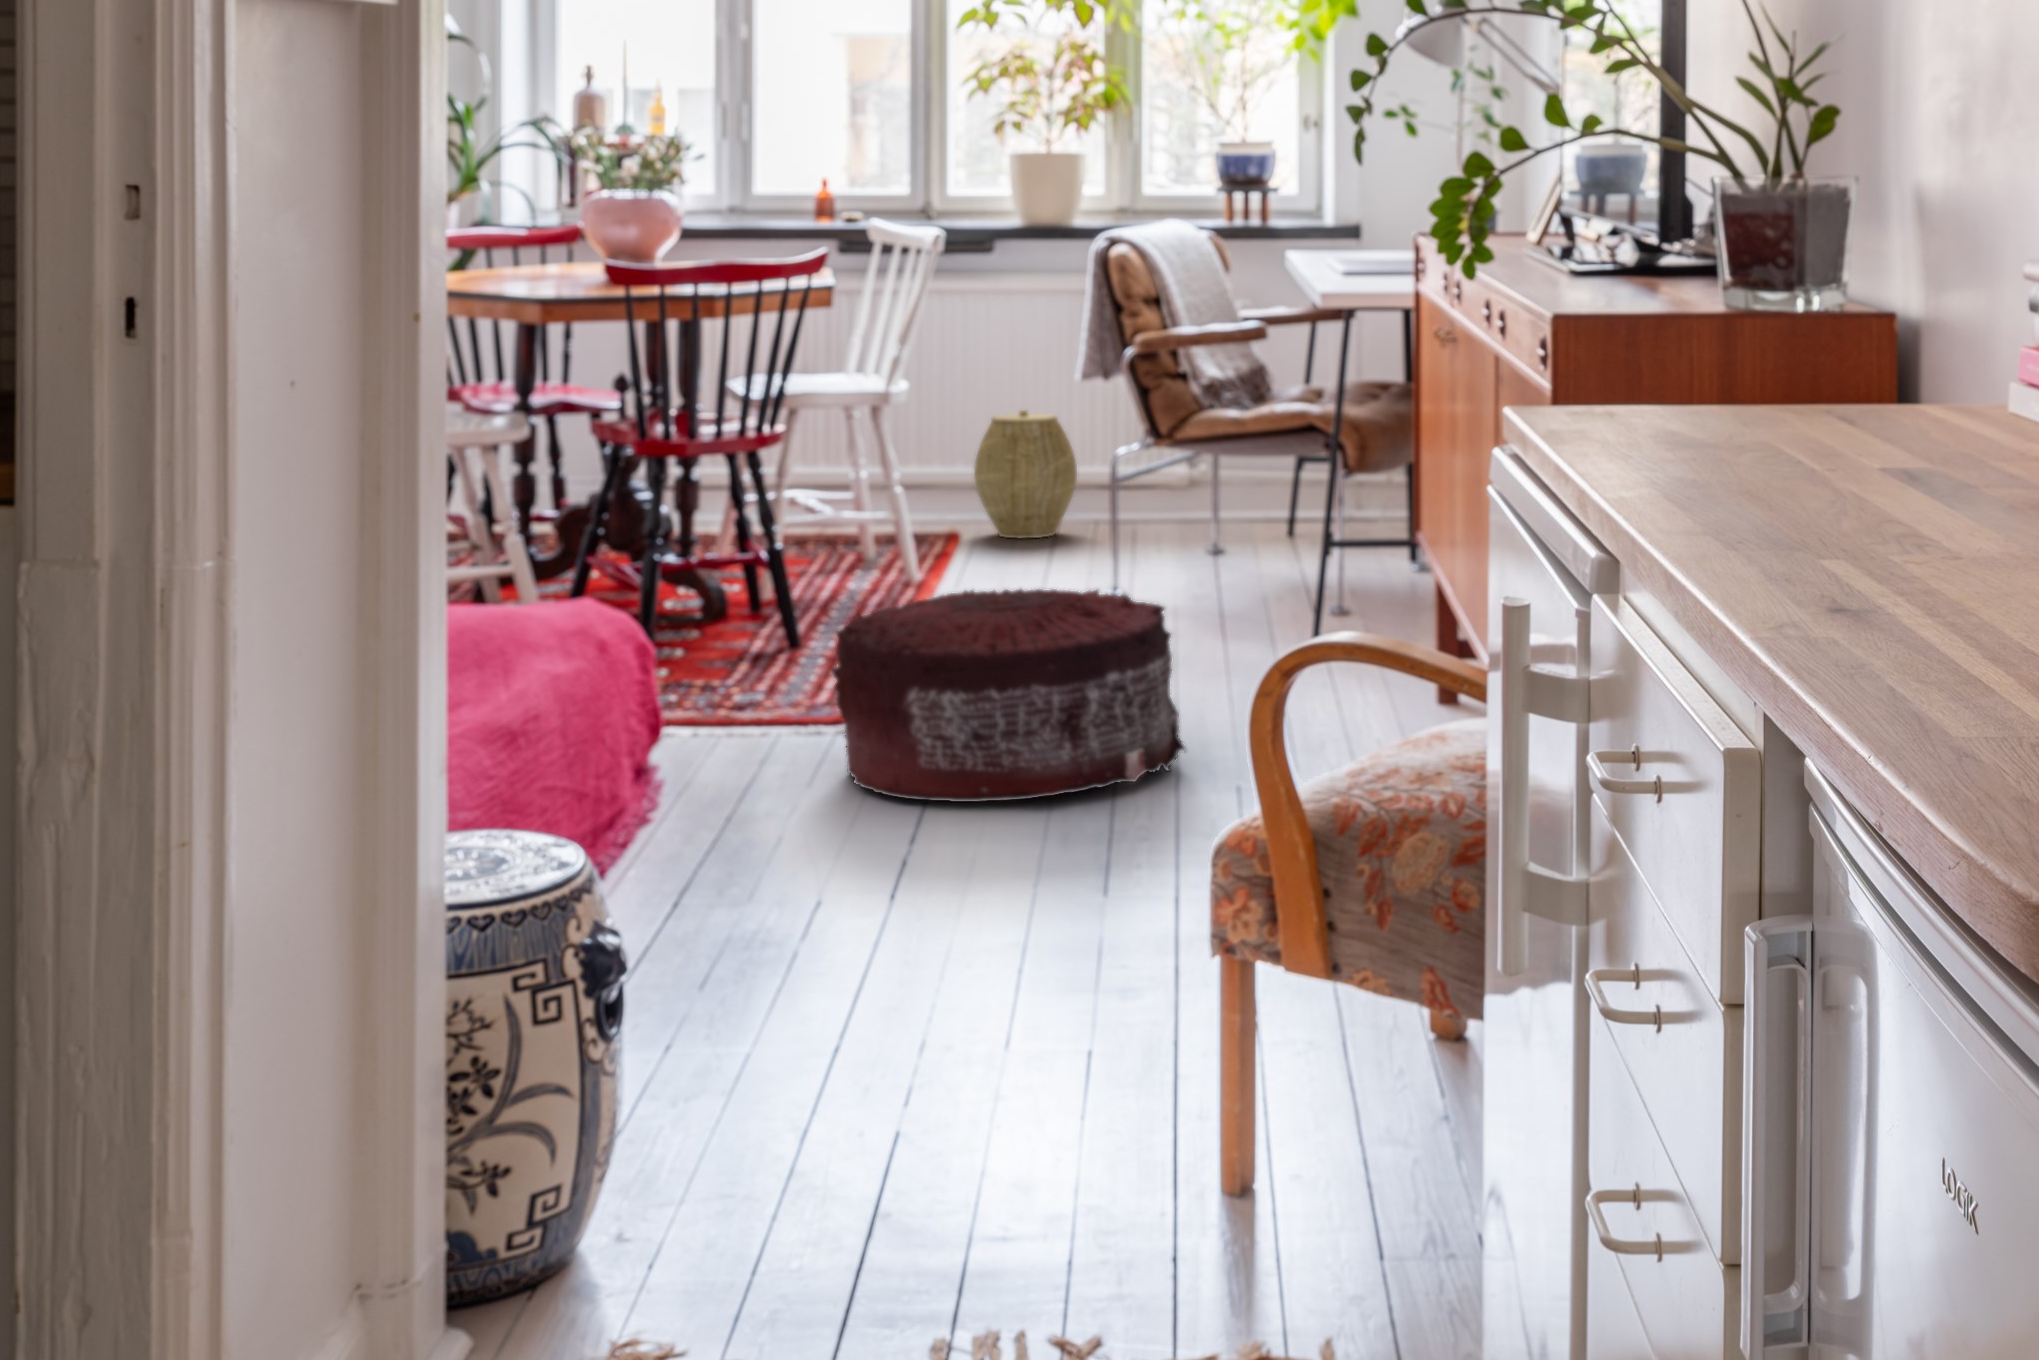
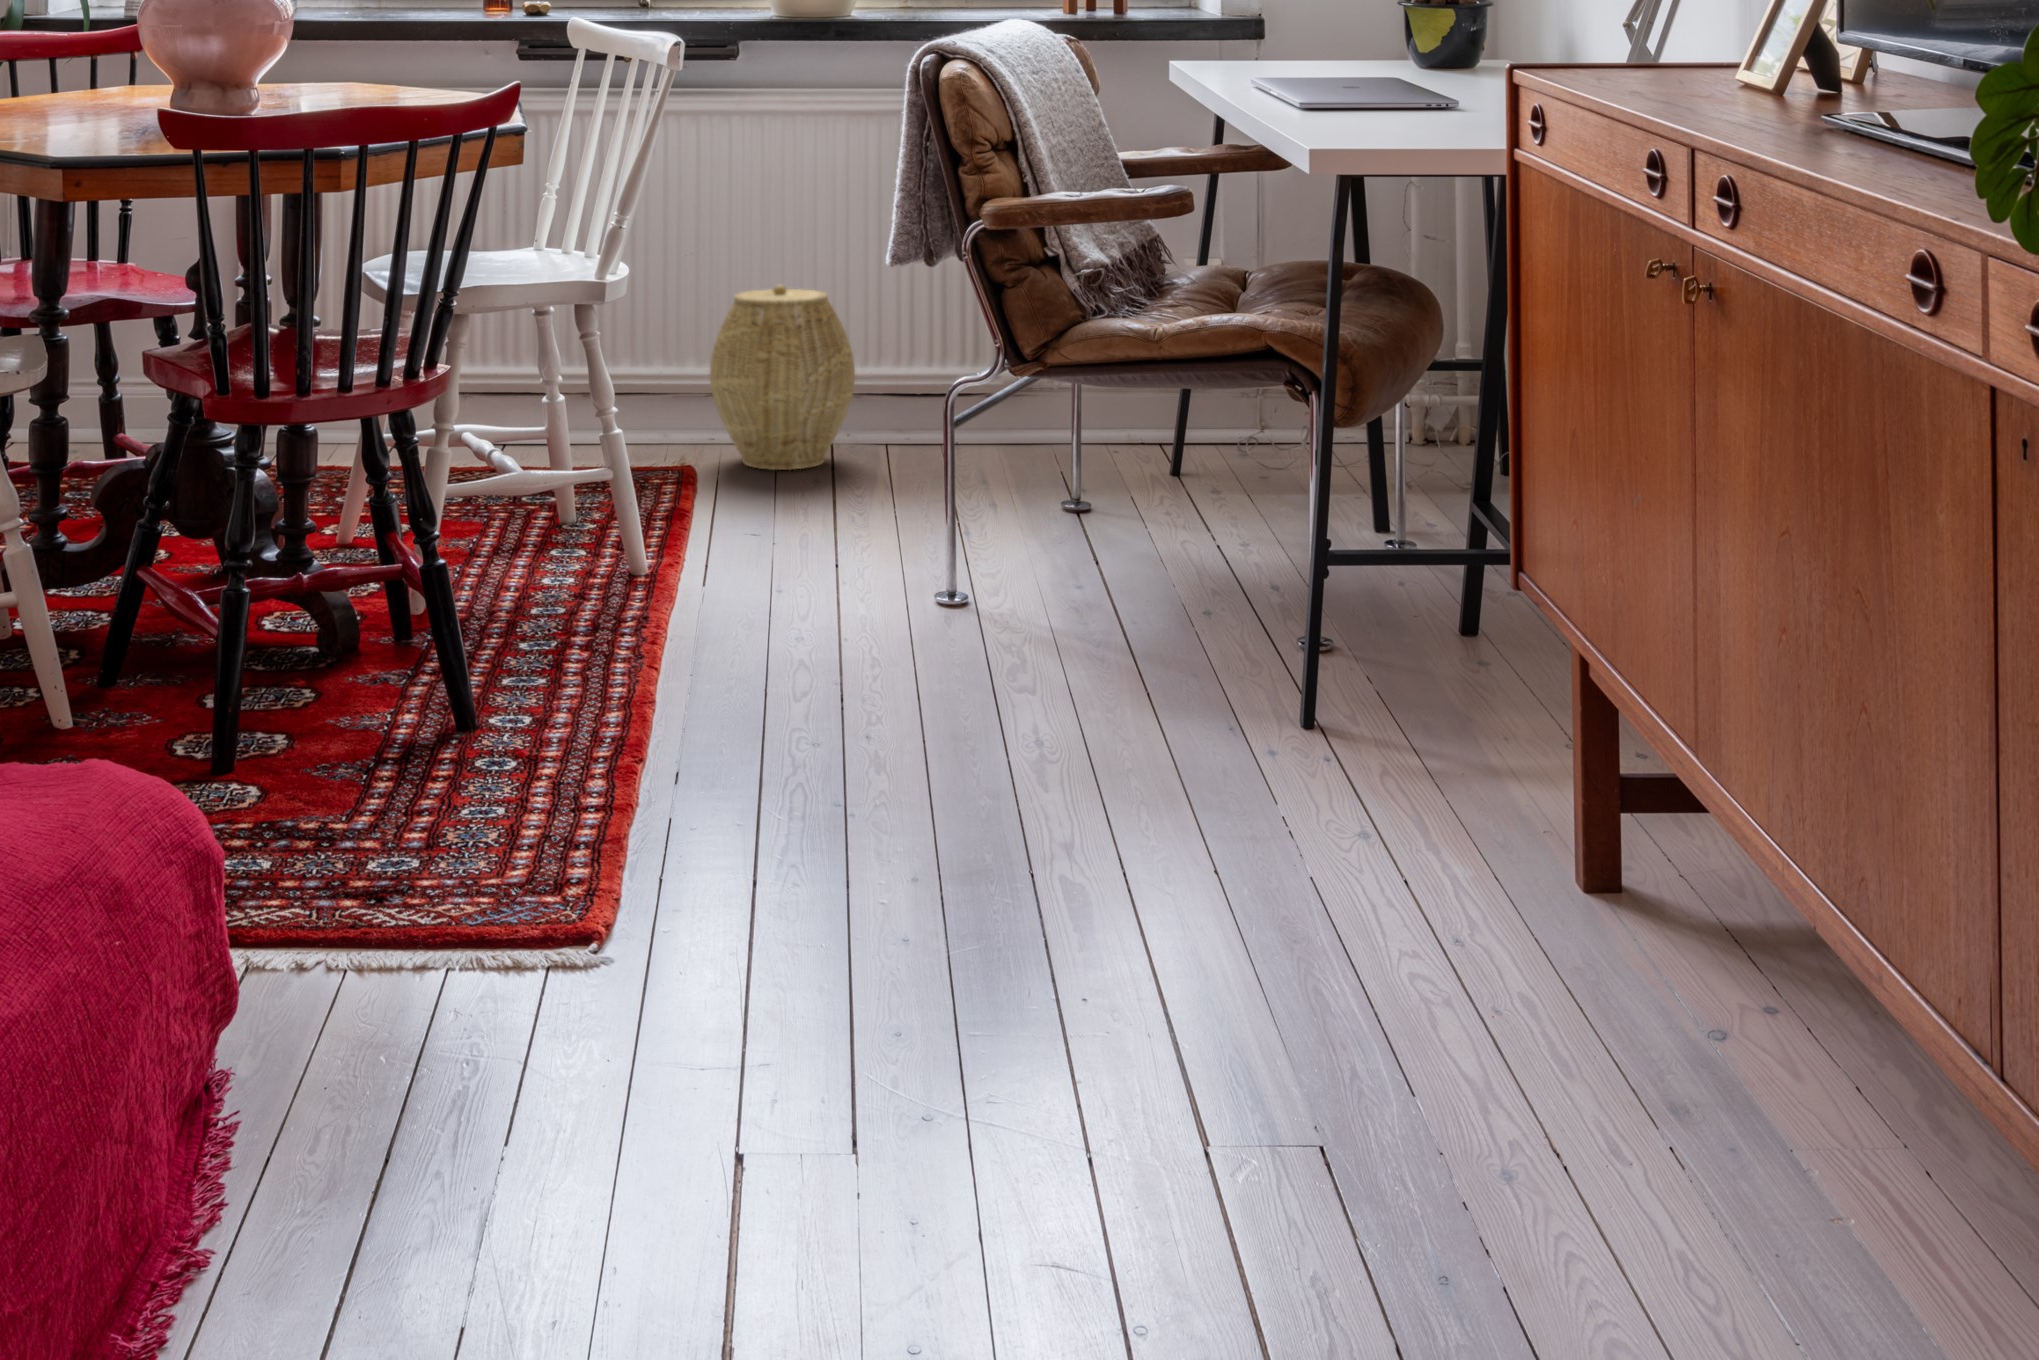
pouf: present [831,589,1185,802] -> none [529,730,1217,1258]

